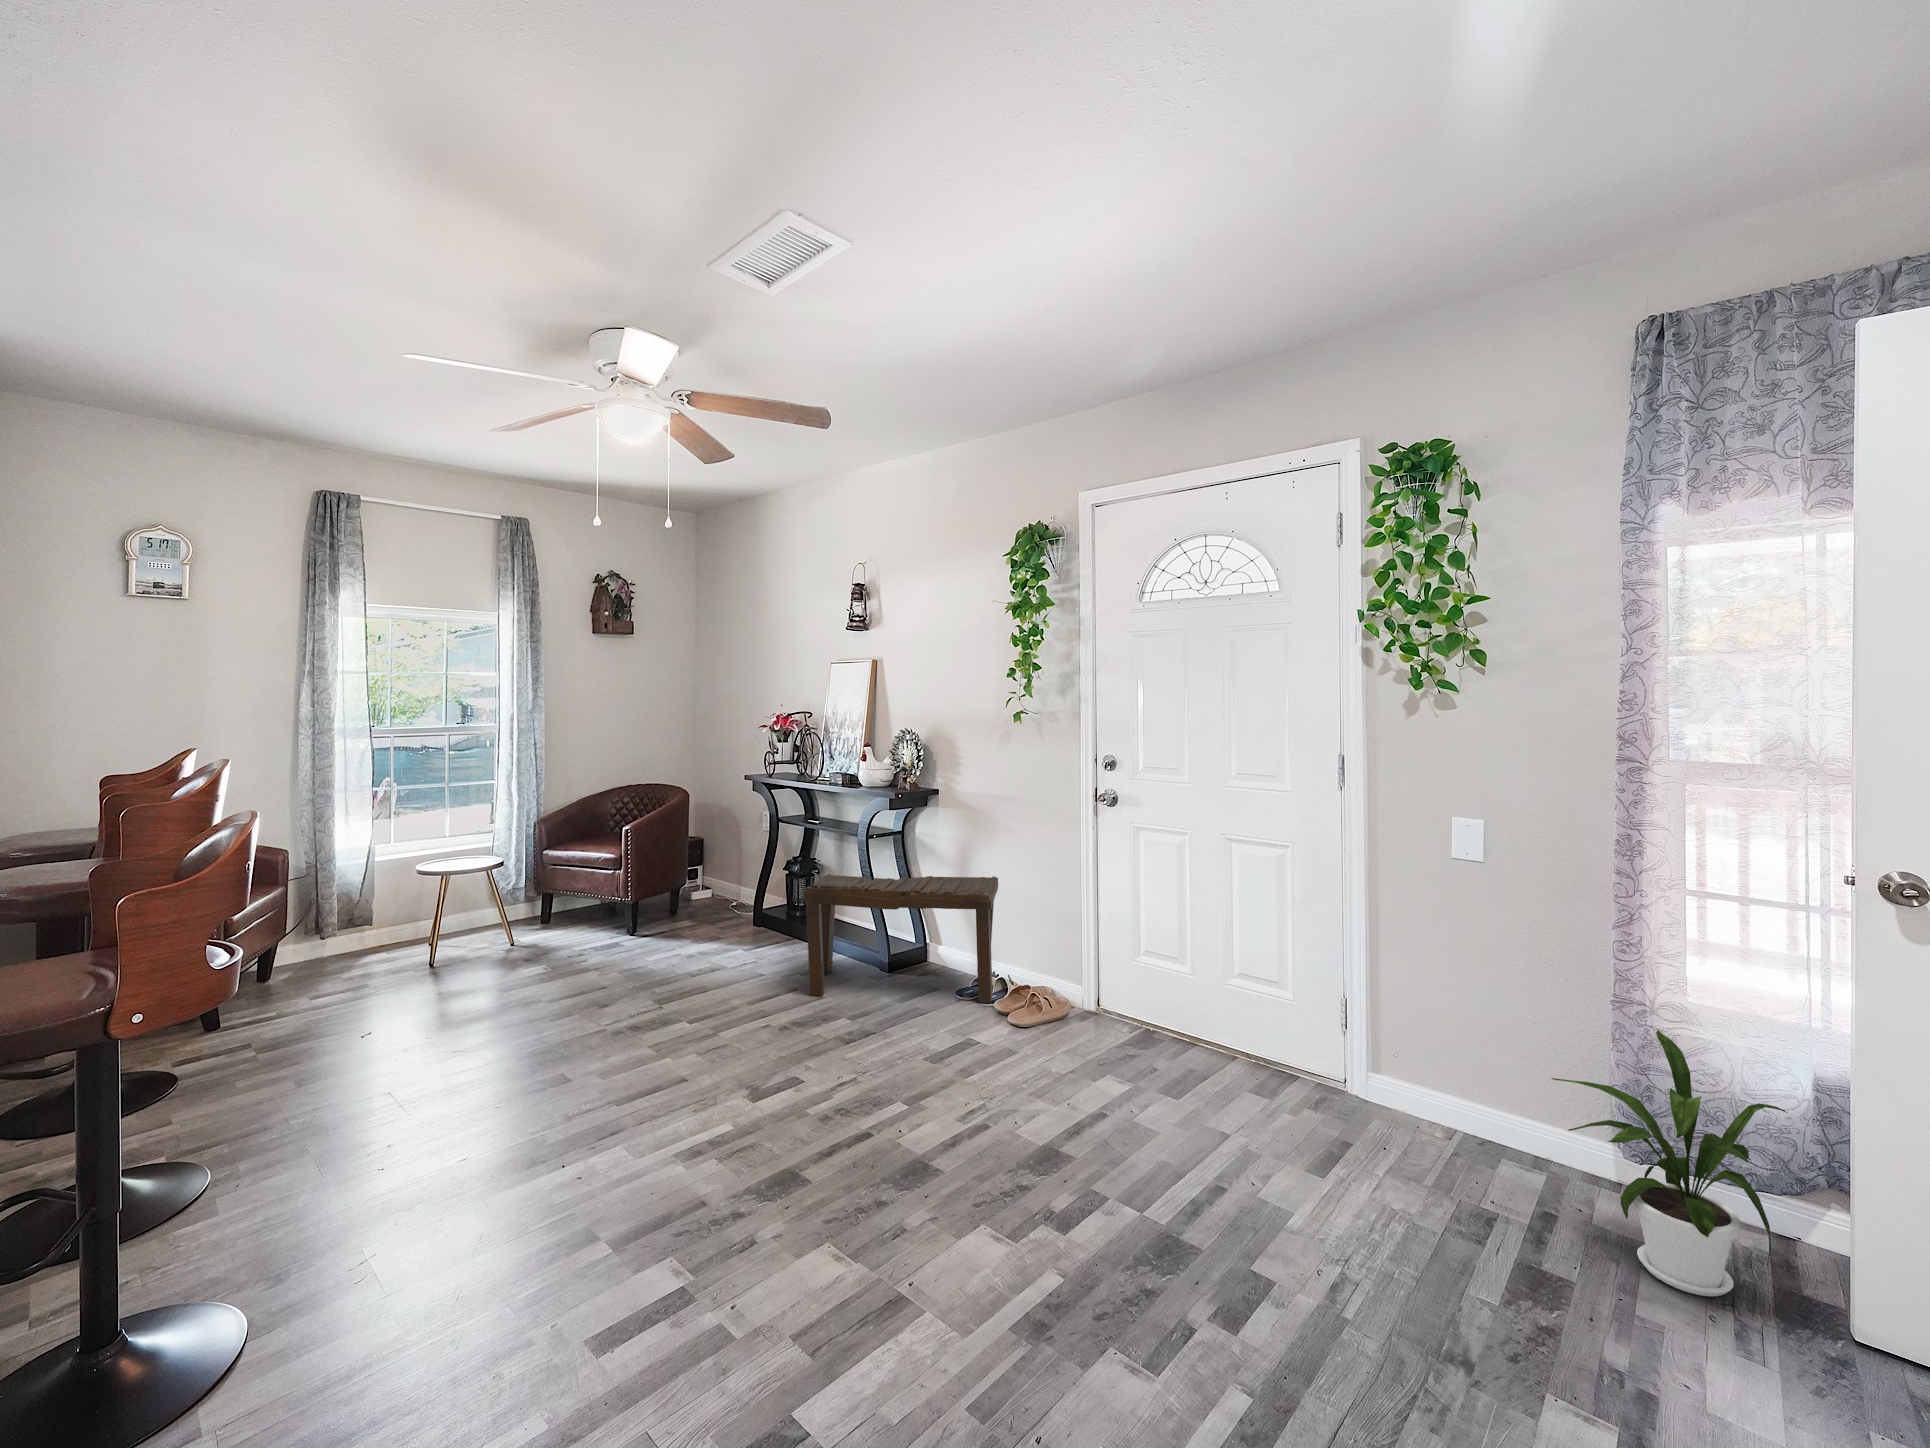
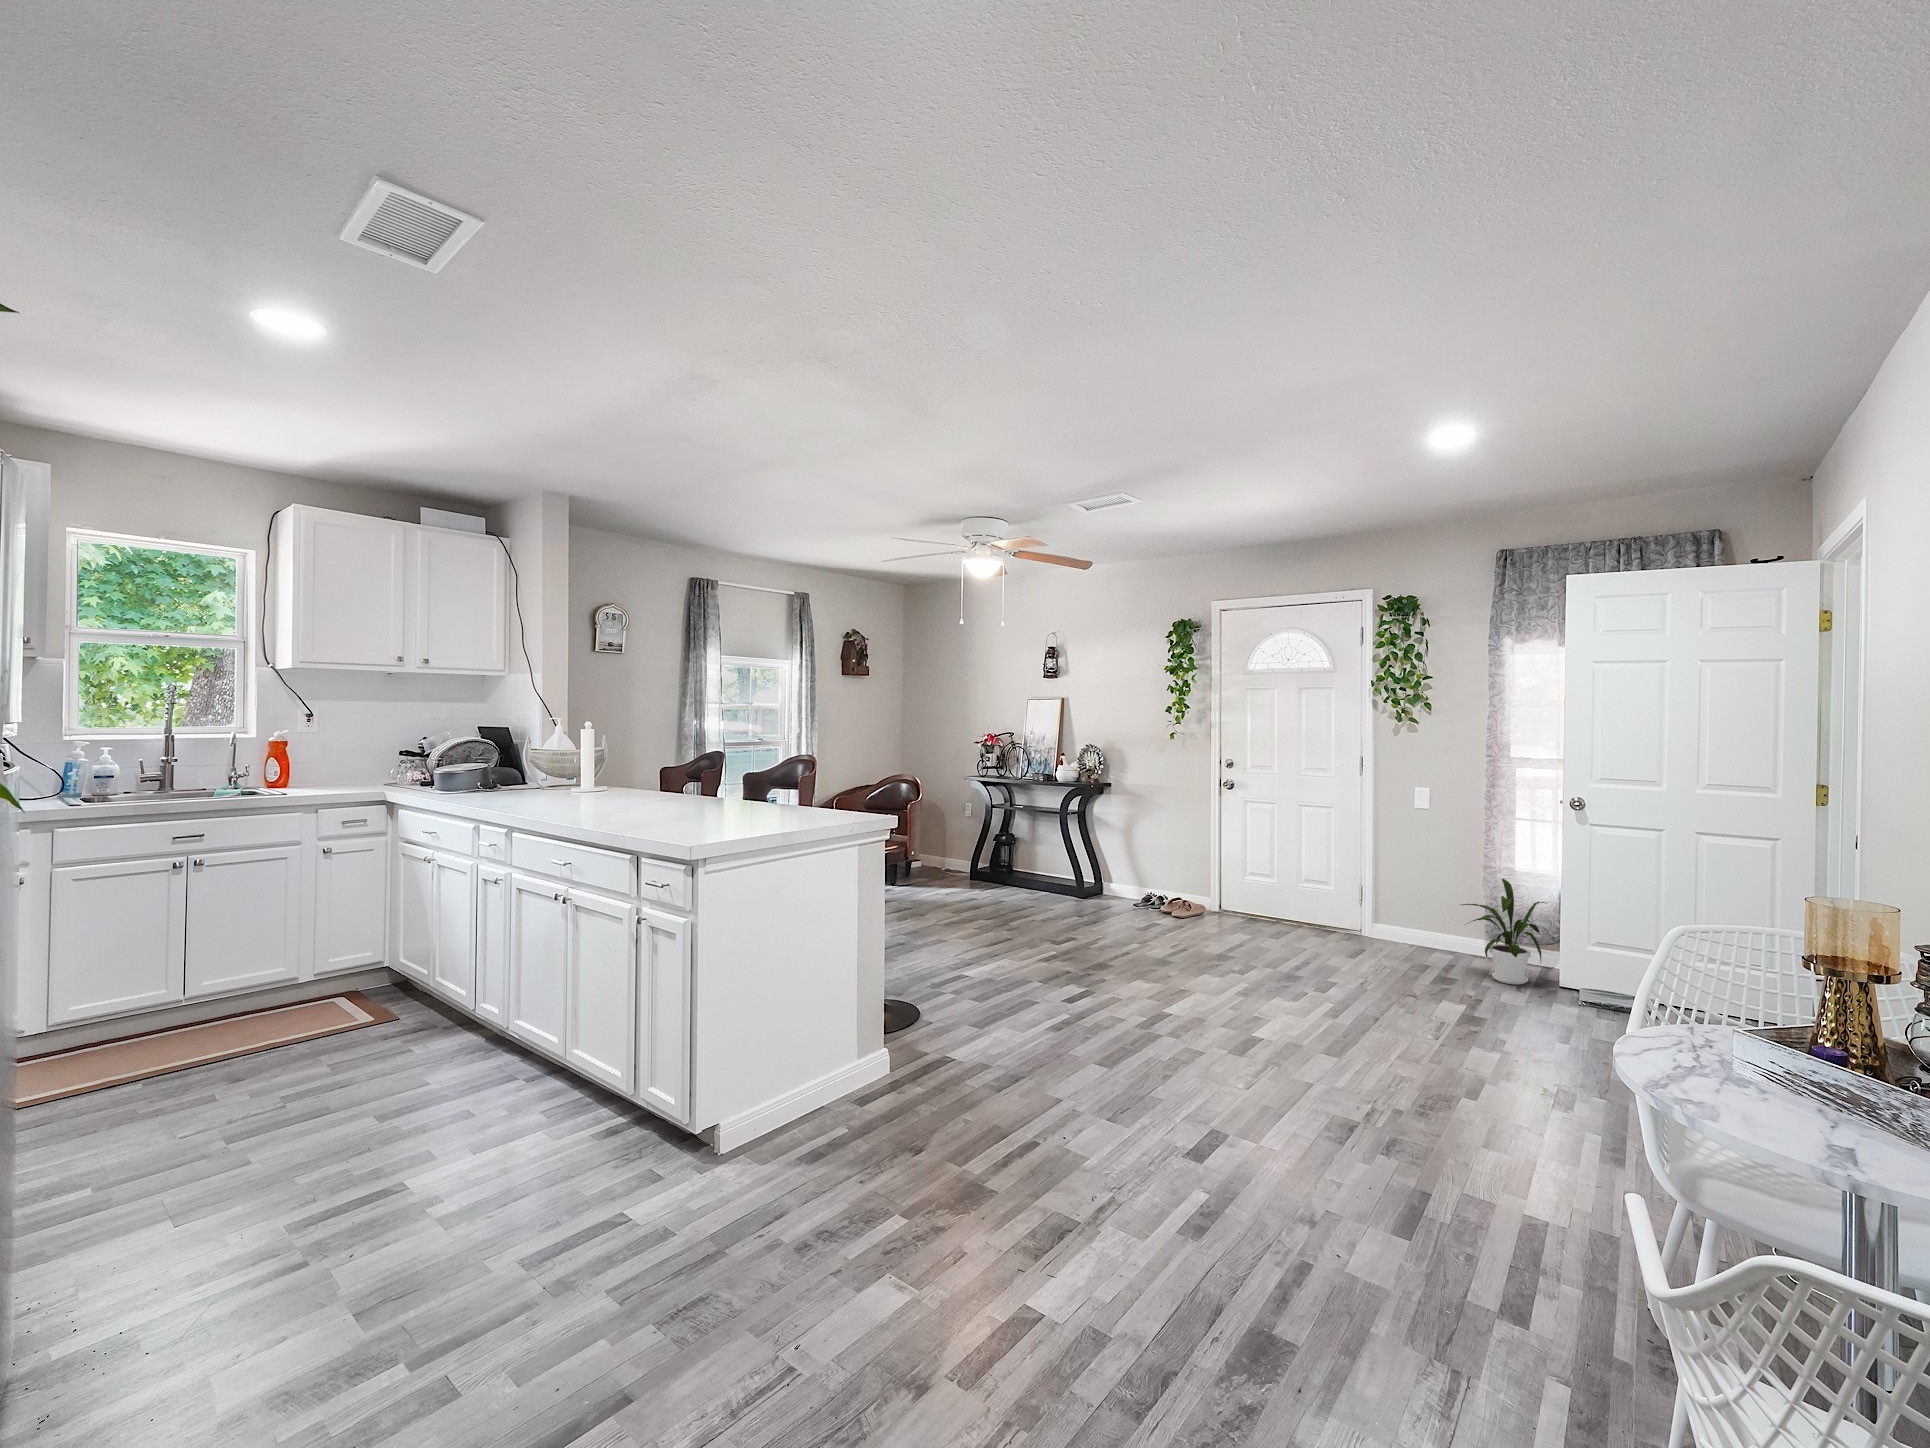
bench: present [804,874,998,1003] -> none [1039,836,1158,910]

